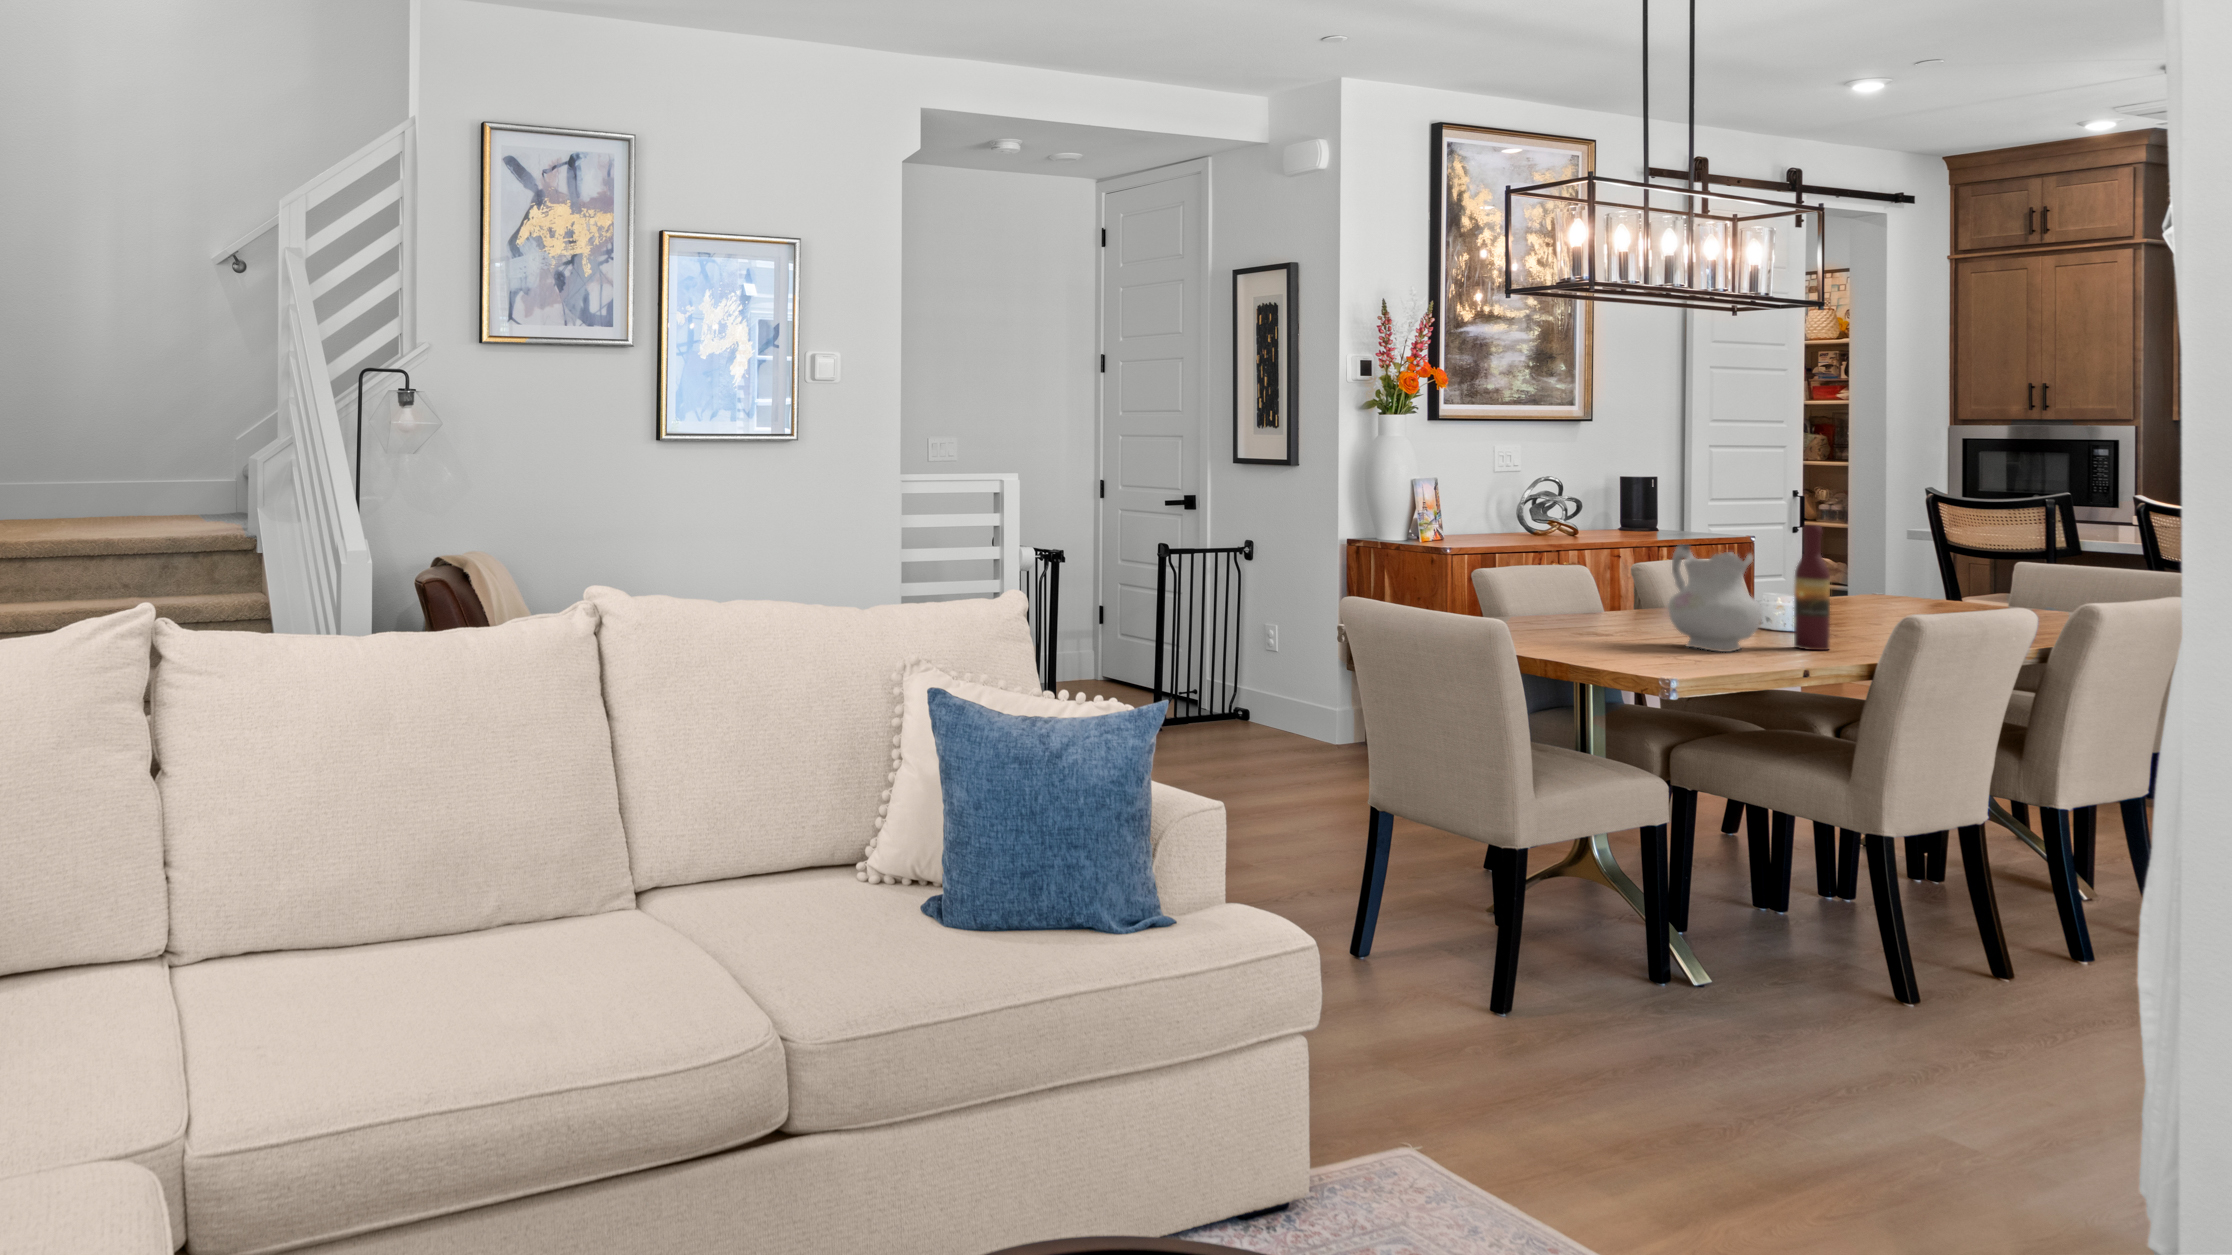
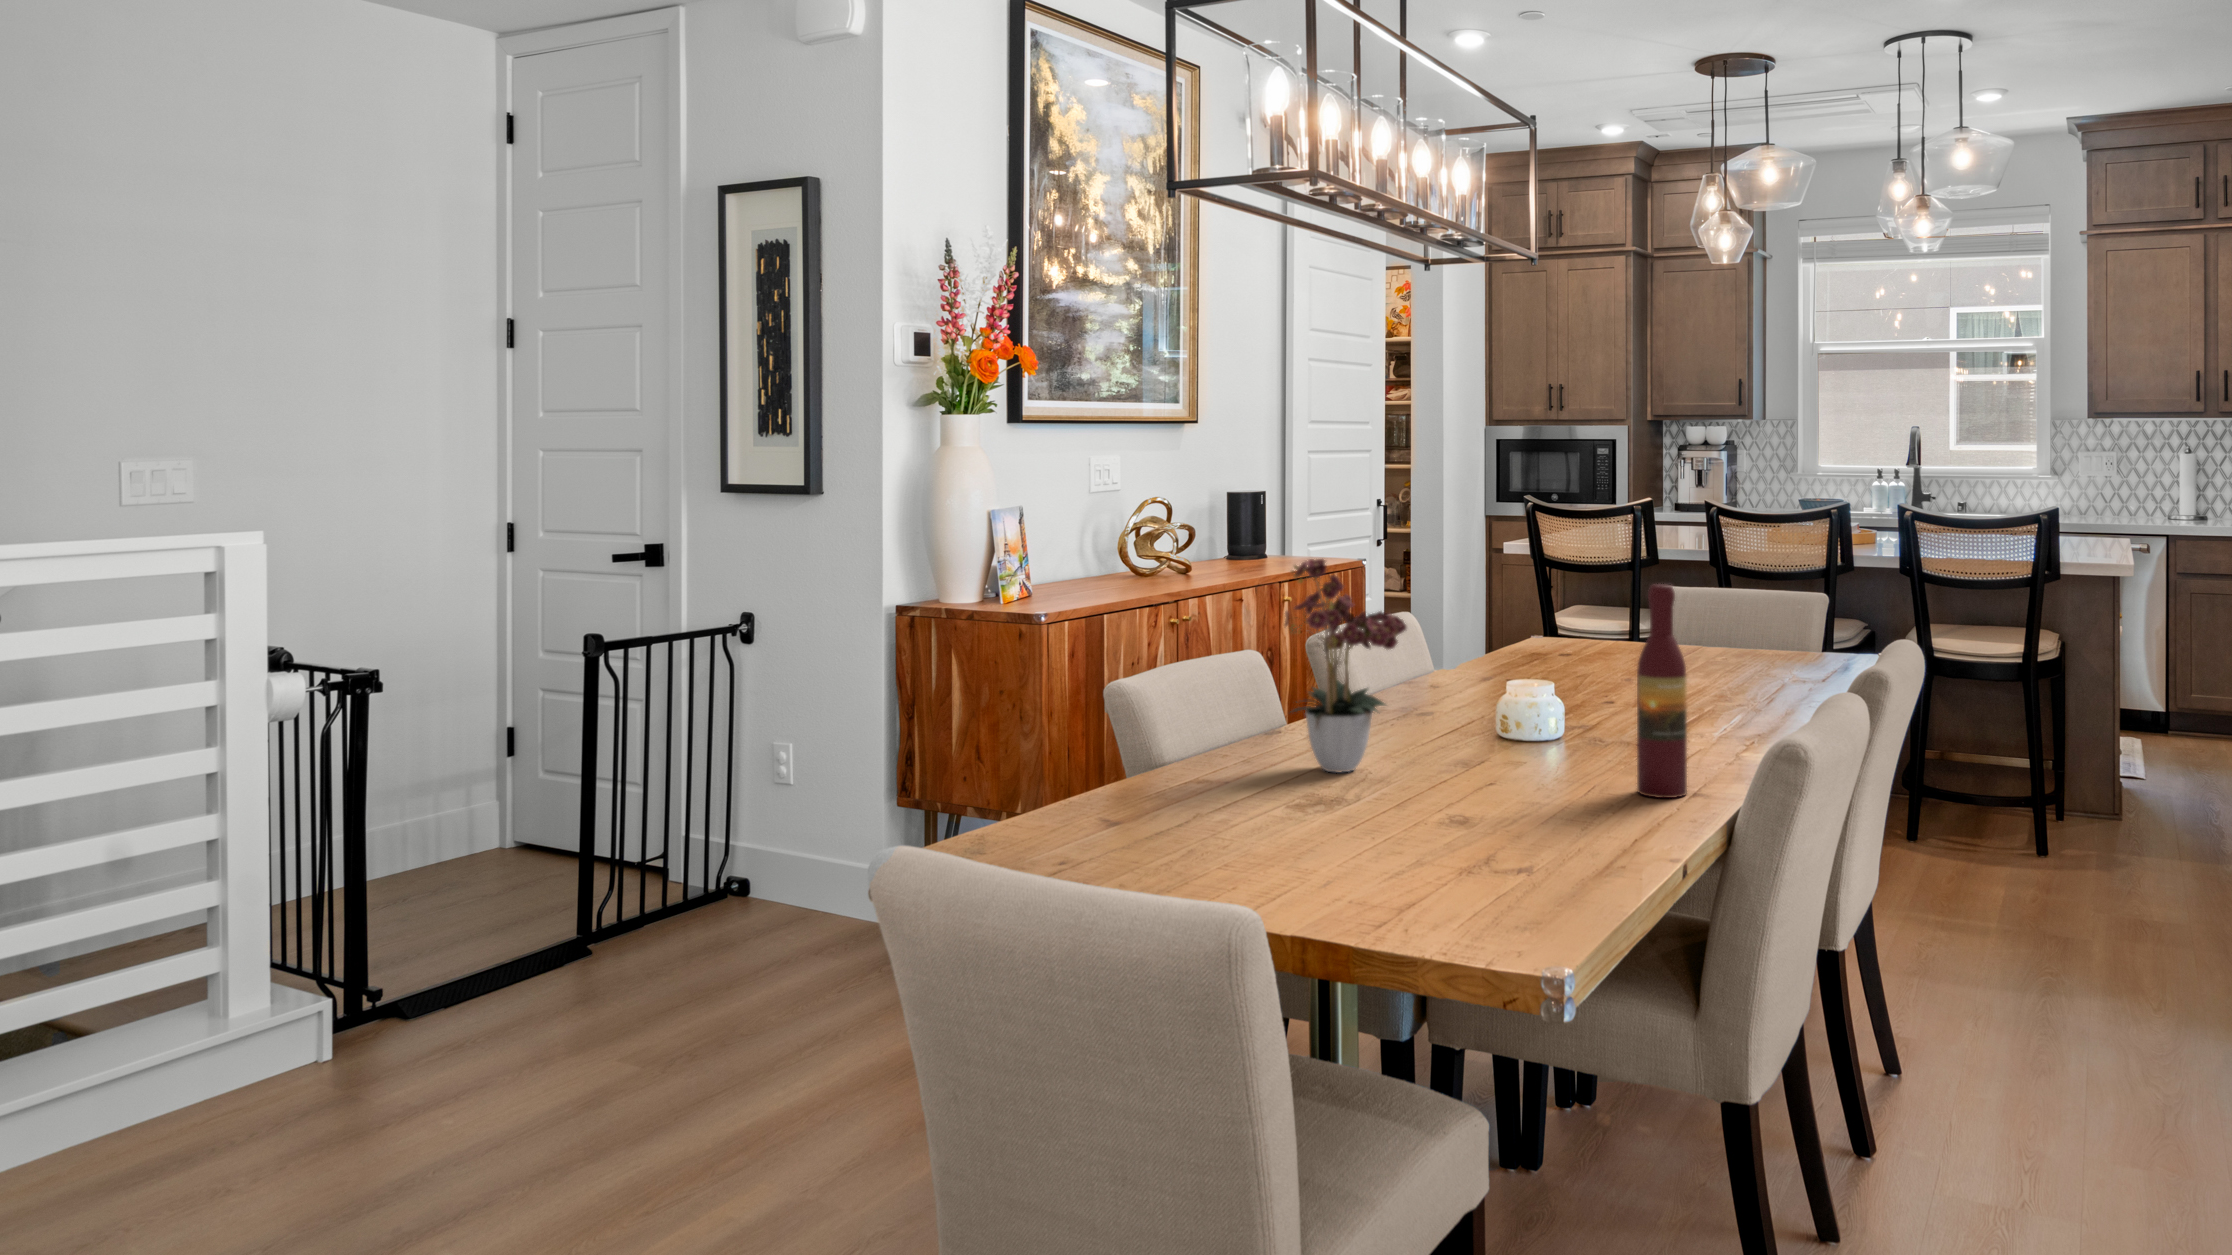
flower arrangement: none [1565,497,1663,627] -> present [1285,559,1407,772]
ceramic pitcher: present [1668,544,1762,652] -> none [1471,633,1620,834]

